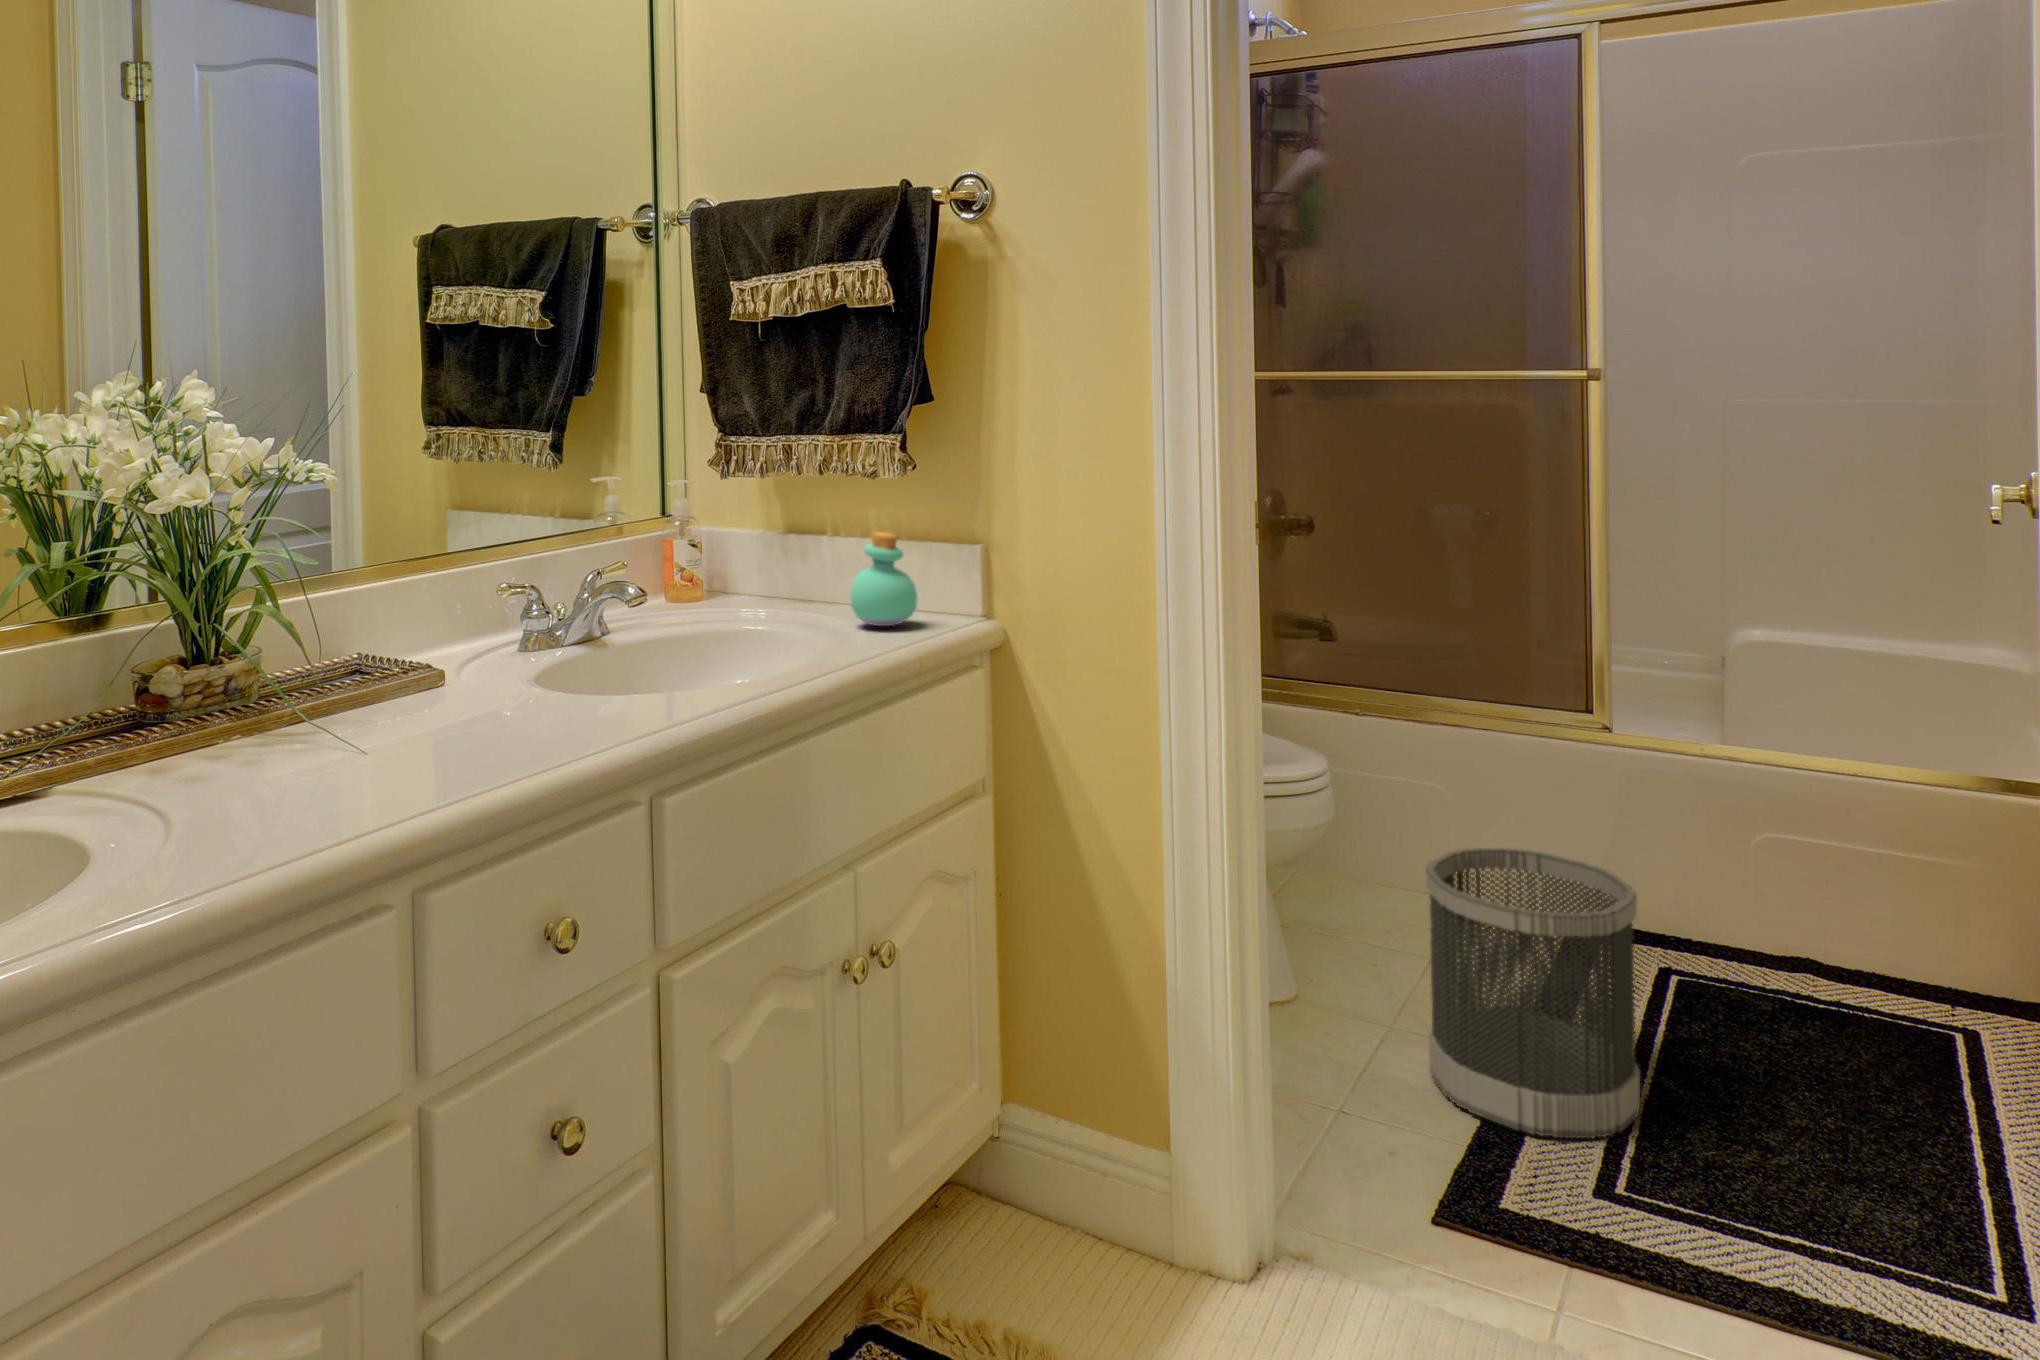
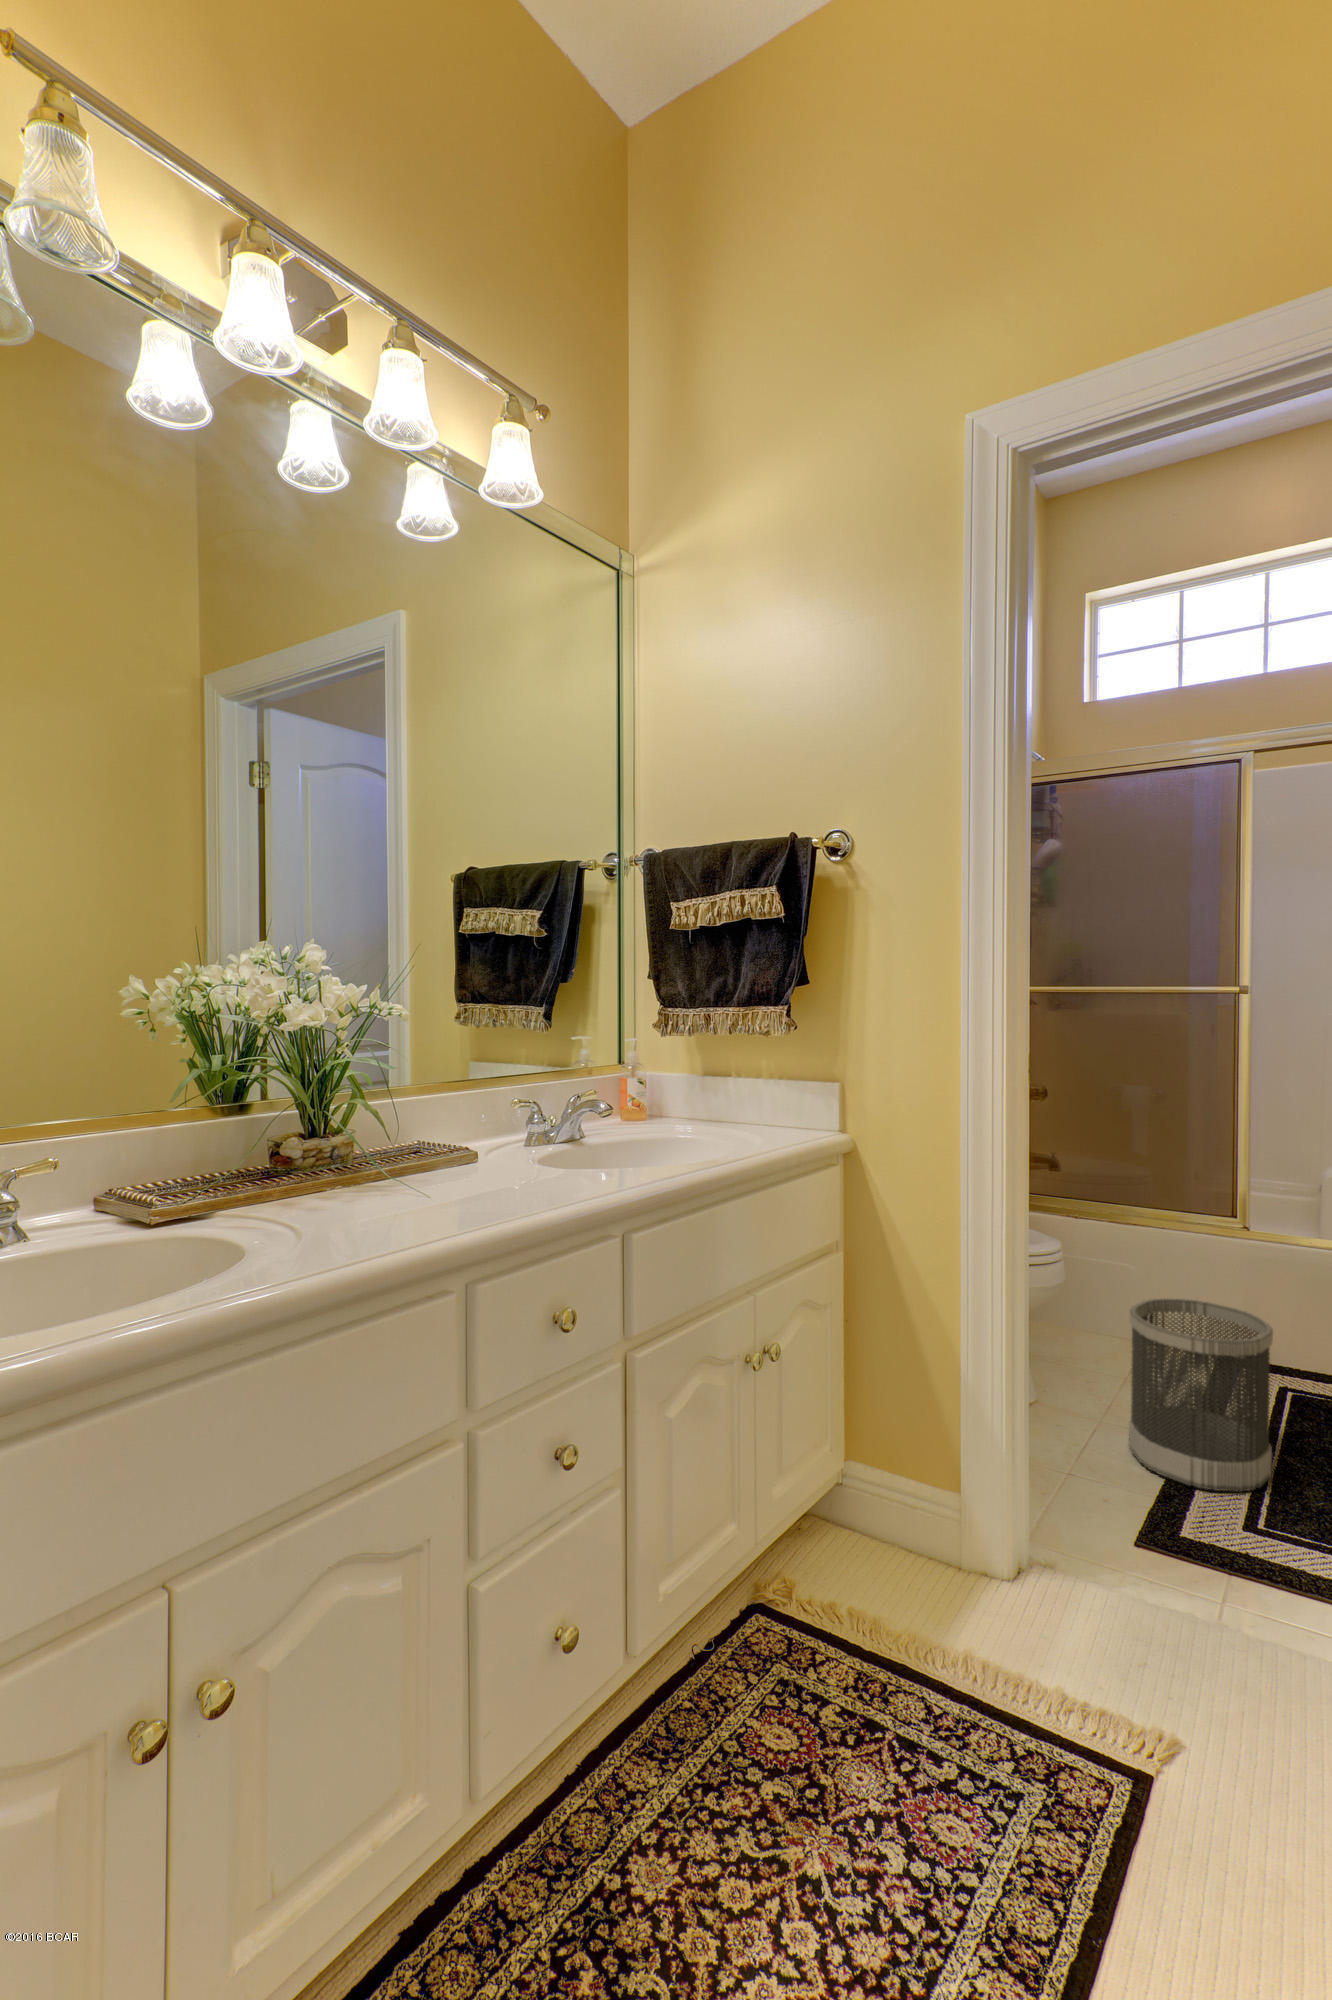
perfume bottle: present [850,532,917,626] -> none [750,1071,796,1135]

